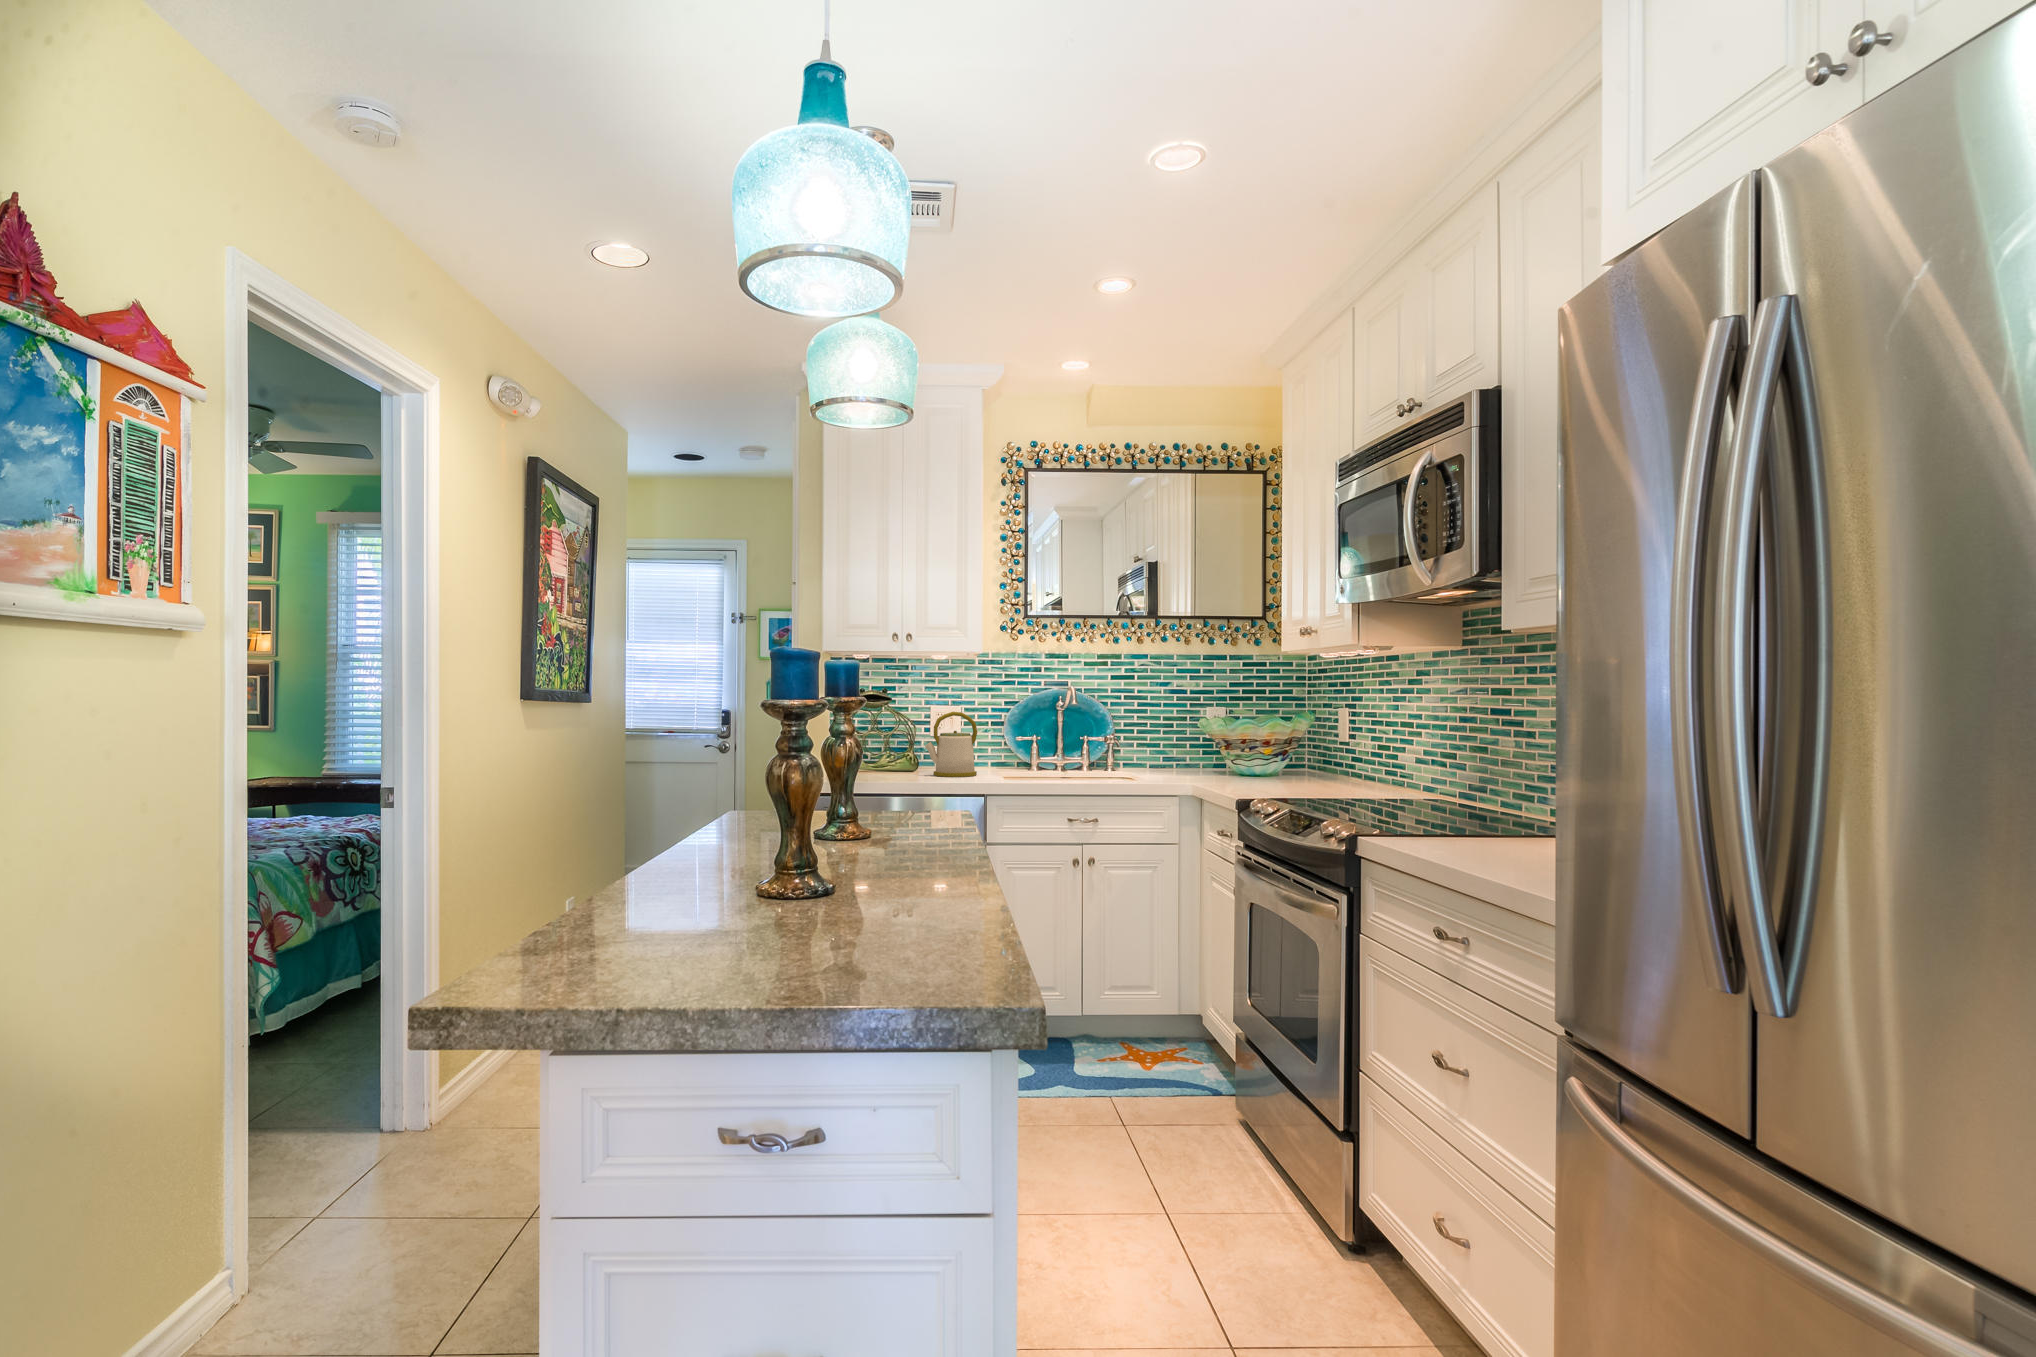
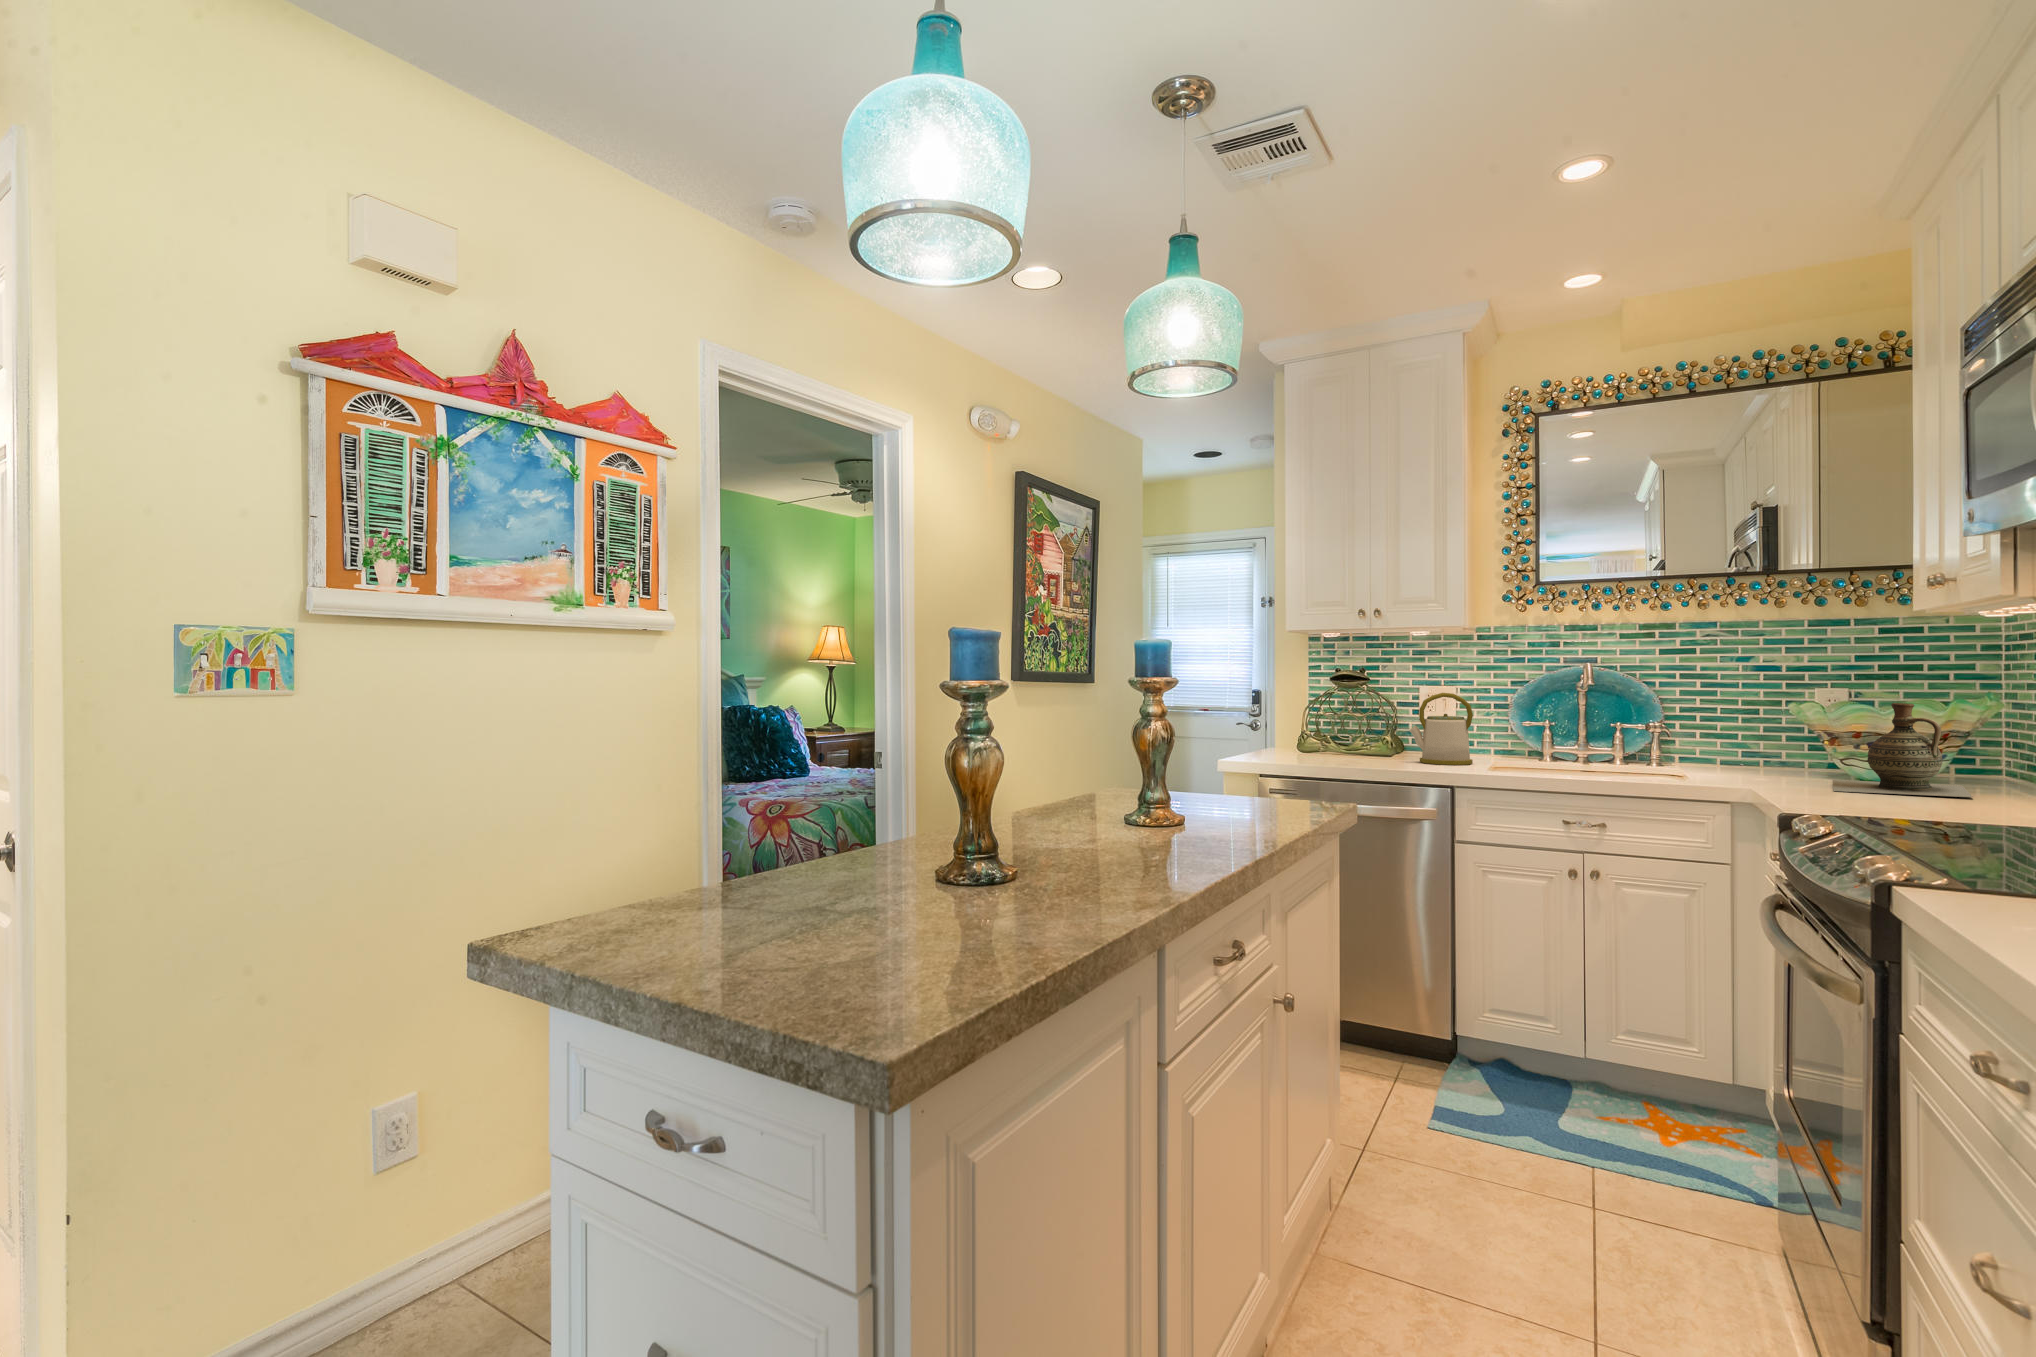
ceramic jug: none [1219,719,1294,785] -> present [1833,703,1972,797]

